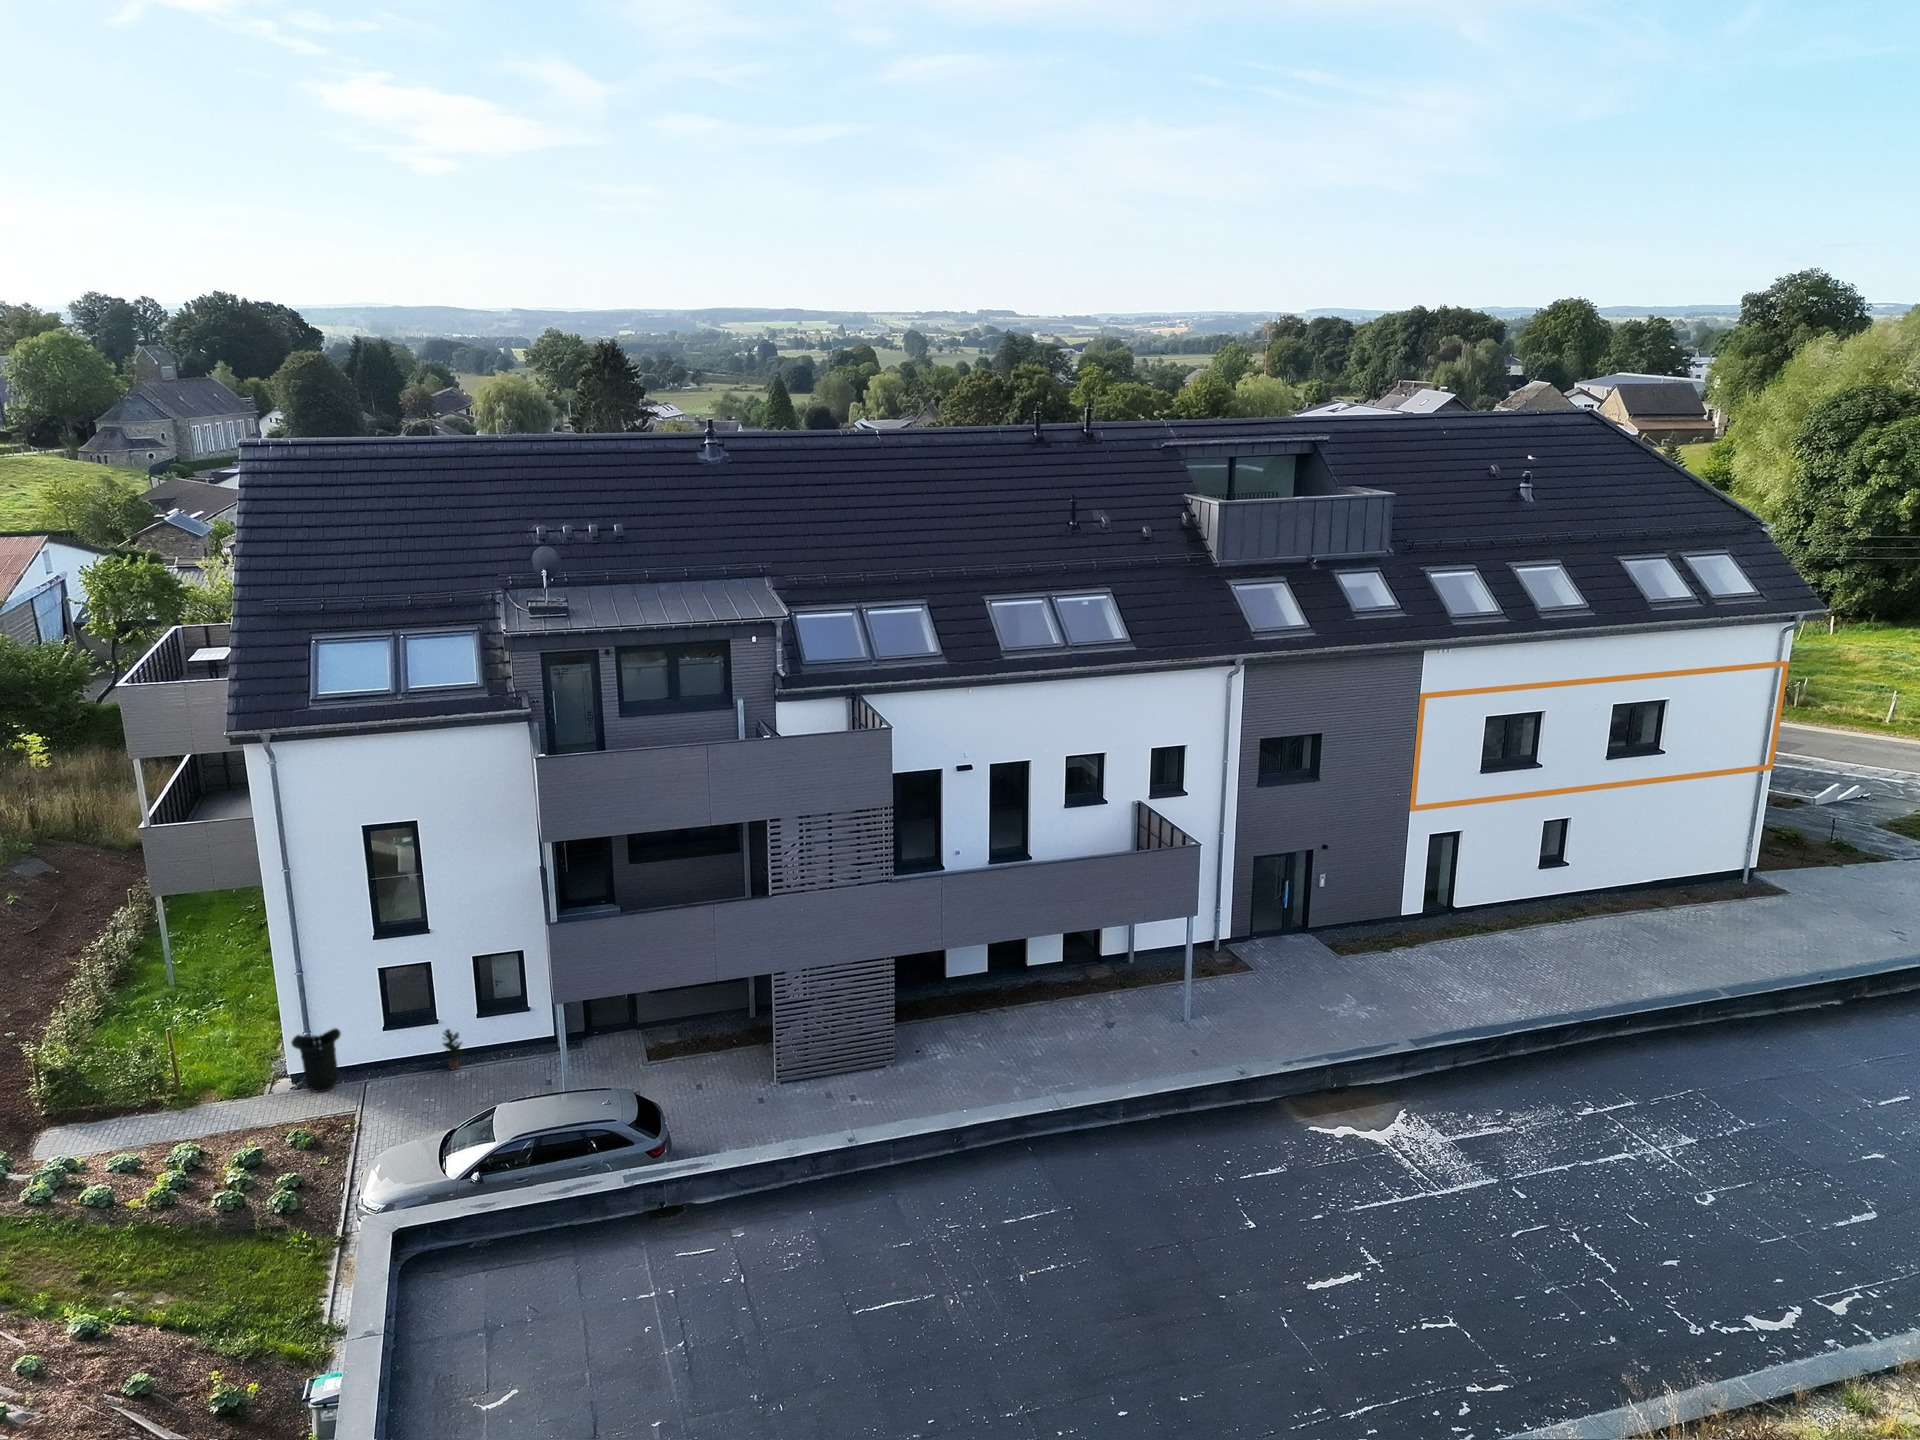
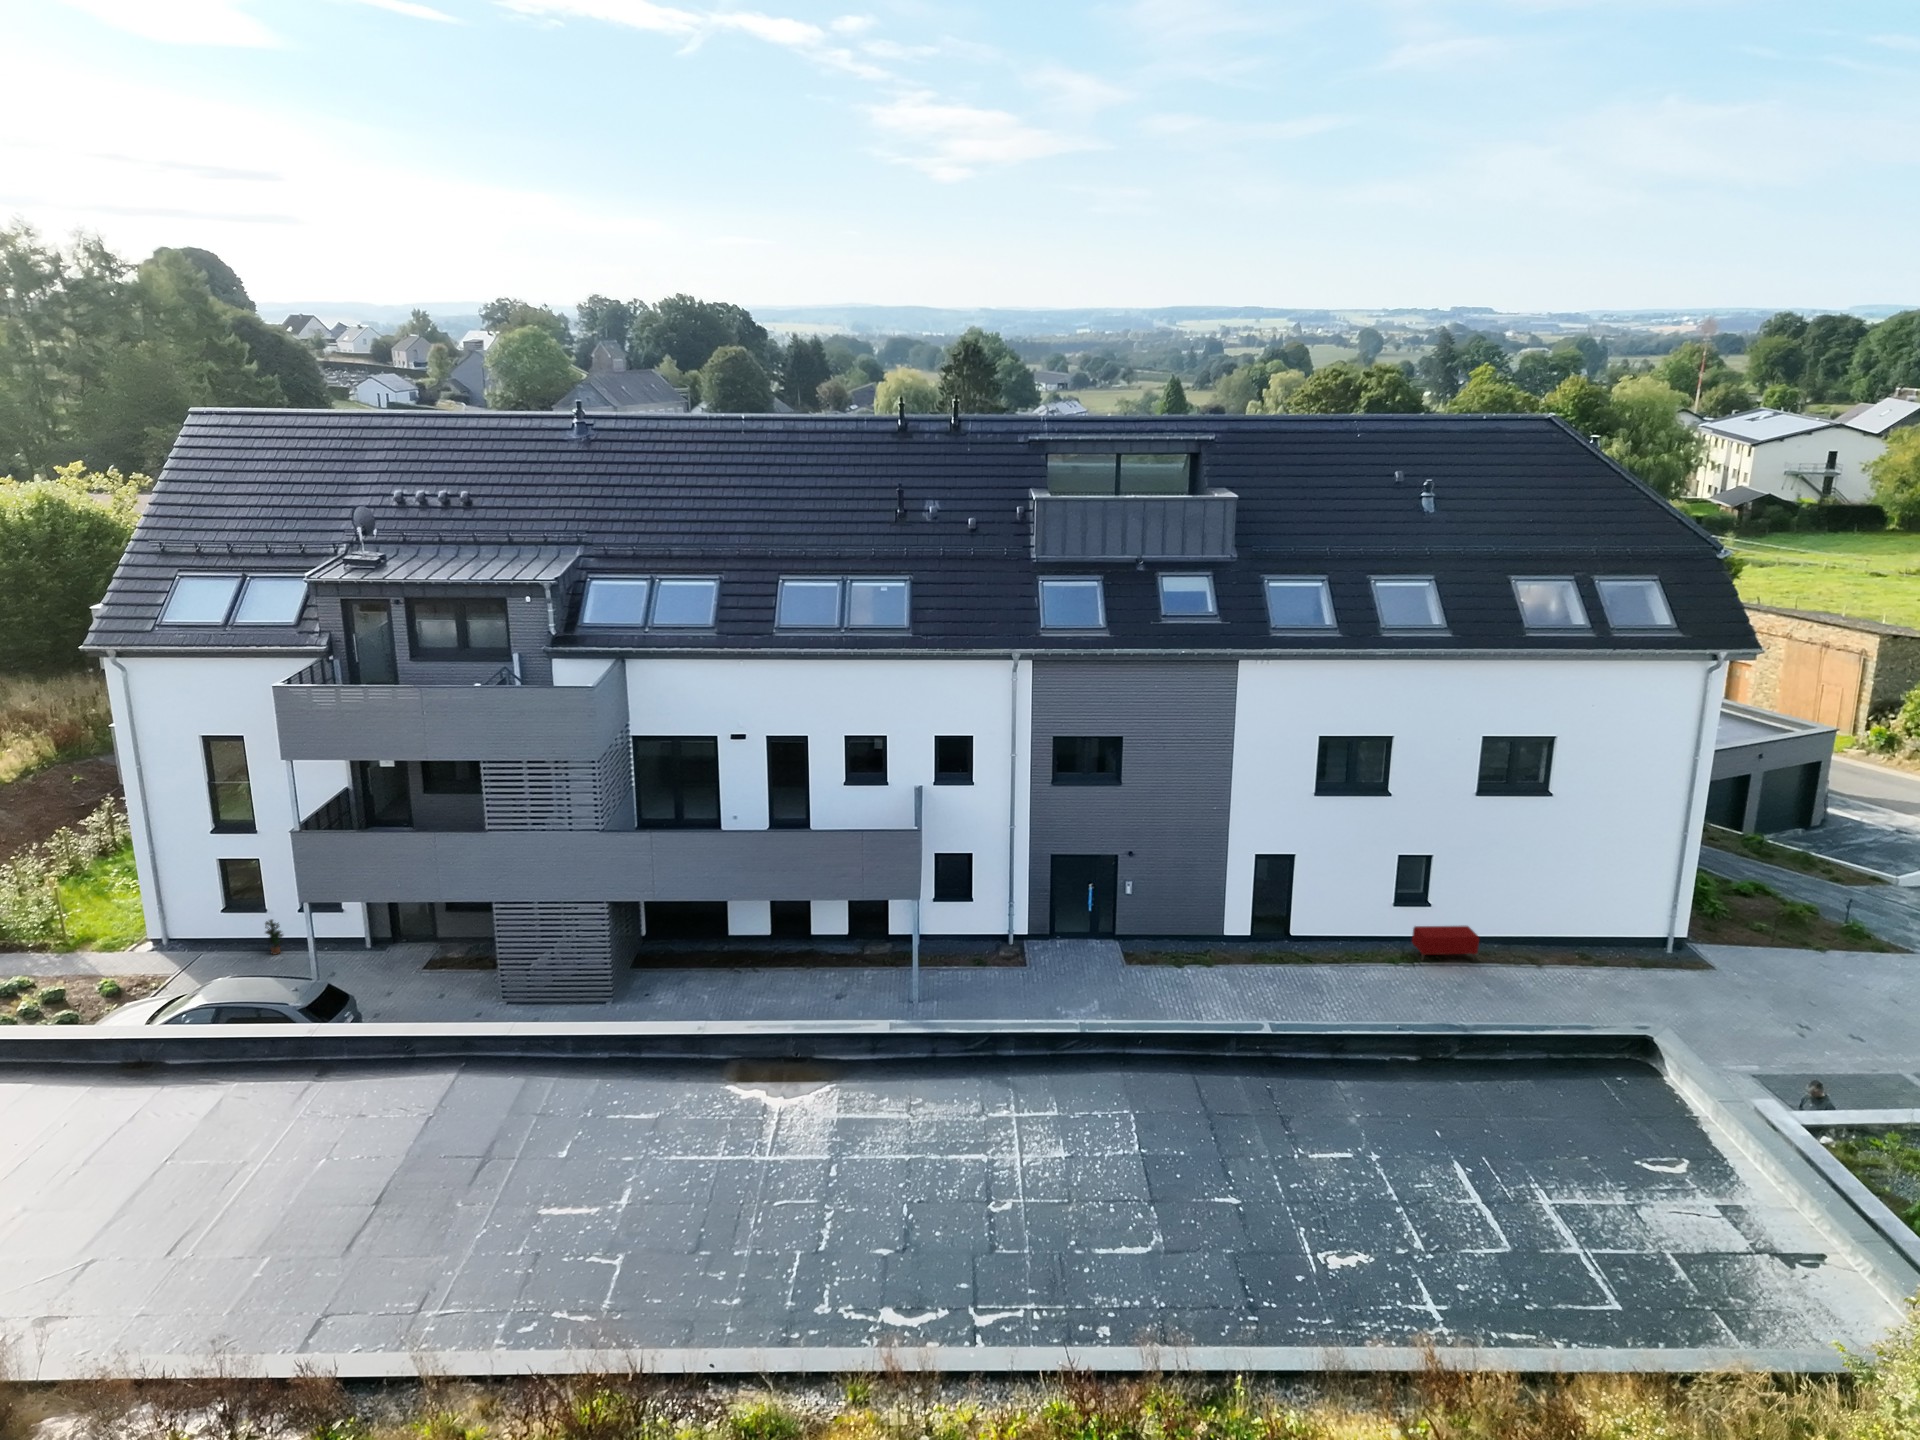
bench: none [1558,879,1620,917] -> present [1412,926,1479,961]
trash can: present [291,1028,341,1092] -> none [139,903,183,957]

